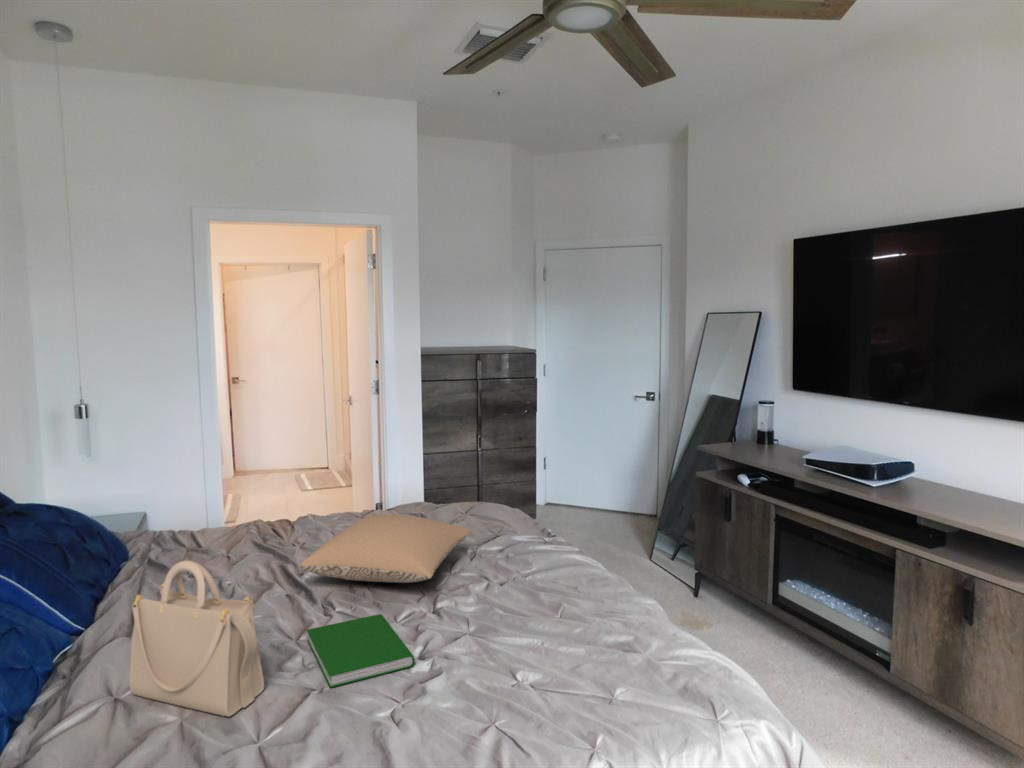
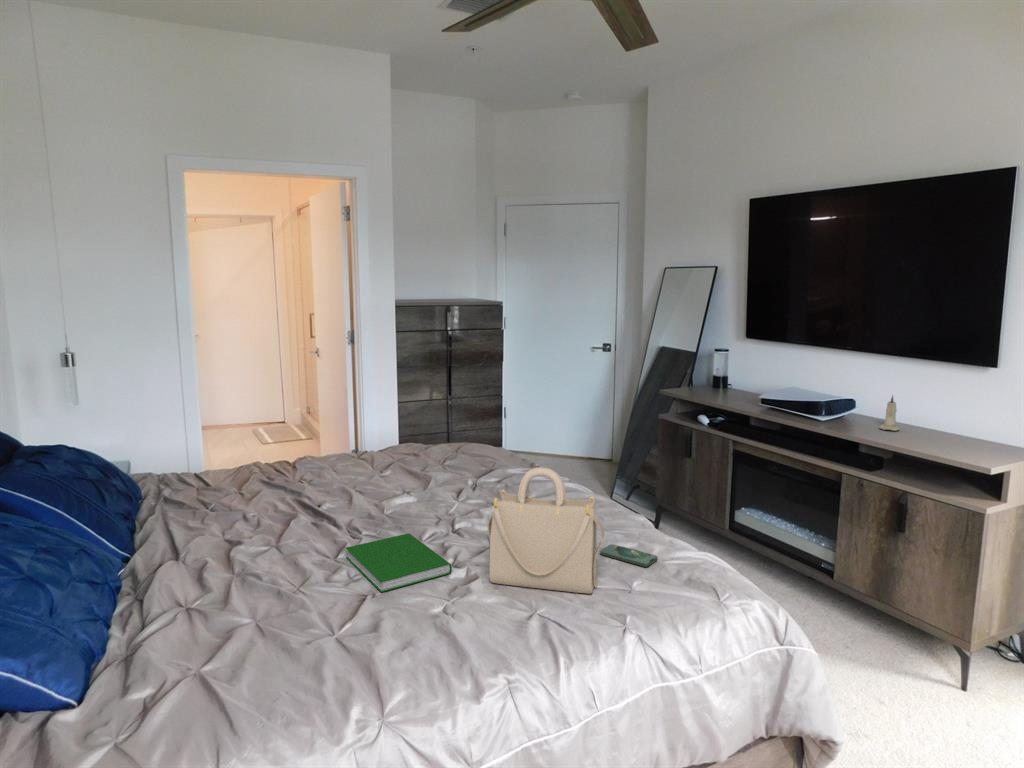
candle: none [942,460,966,502] -> present [879,396,899,431]
pillow: present [300,515,472,583] -> none [325,450,475,508]
handbag: present [130,561,264,716] -> present [488,467,604,593]
smartphone: none [588,636,653,668] -> present [600,544,658,567]

